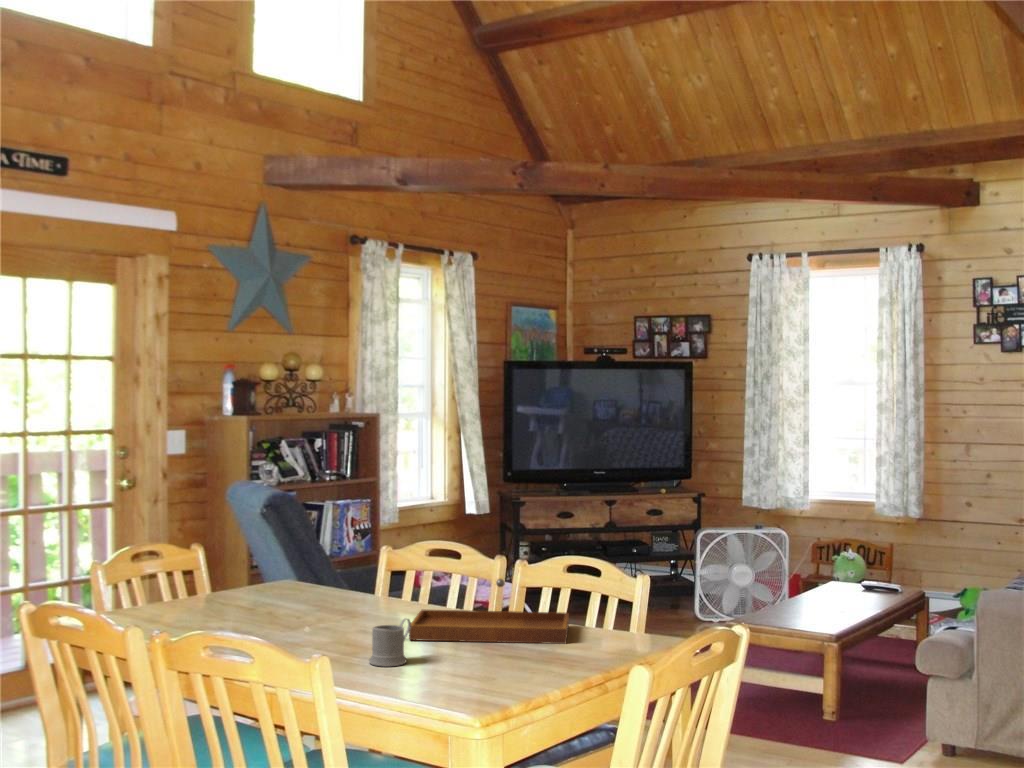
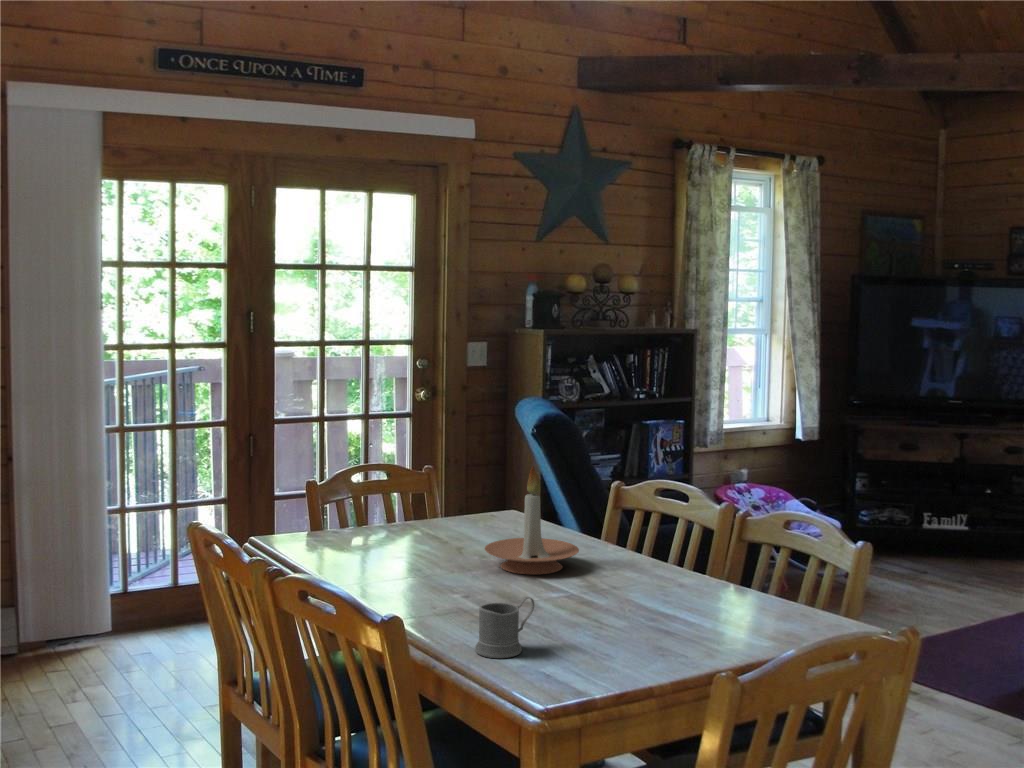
candle holder: none [311,525,392,617] -> present [485,466,579,574]
tray: present [409,579,569,644] -> none [556,550,774,648]

